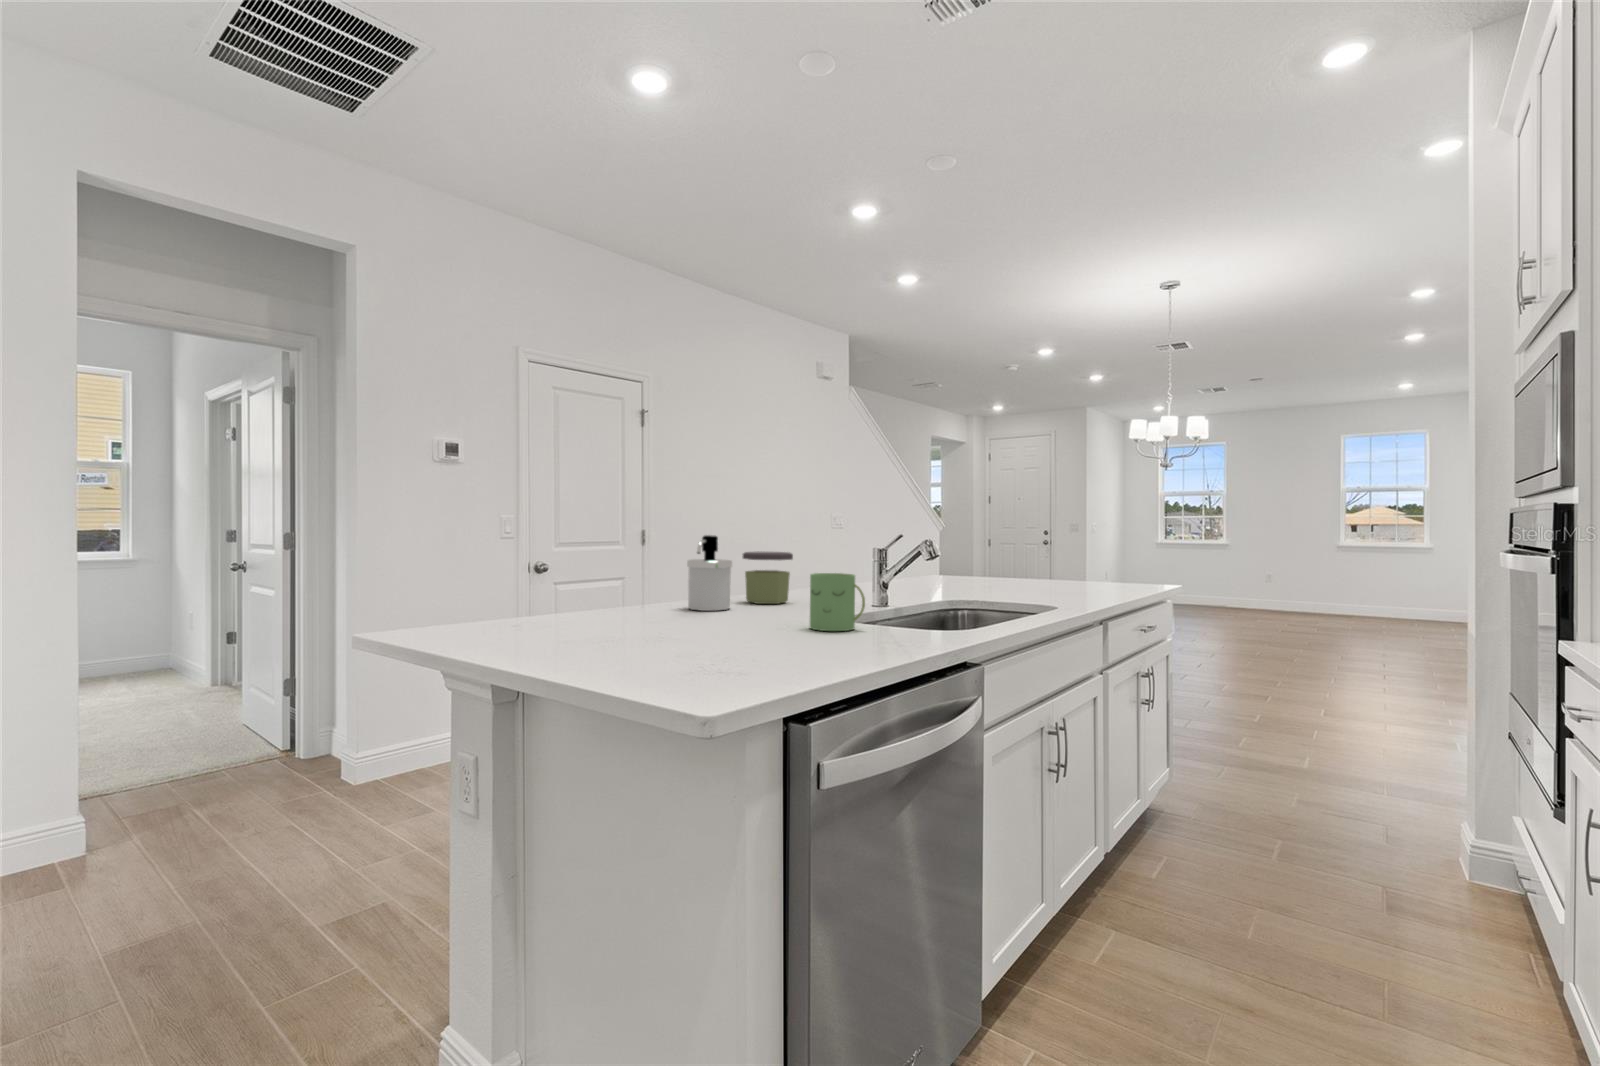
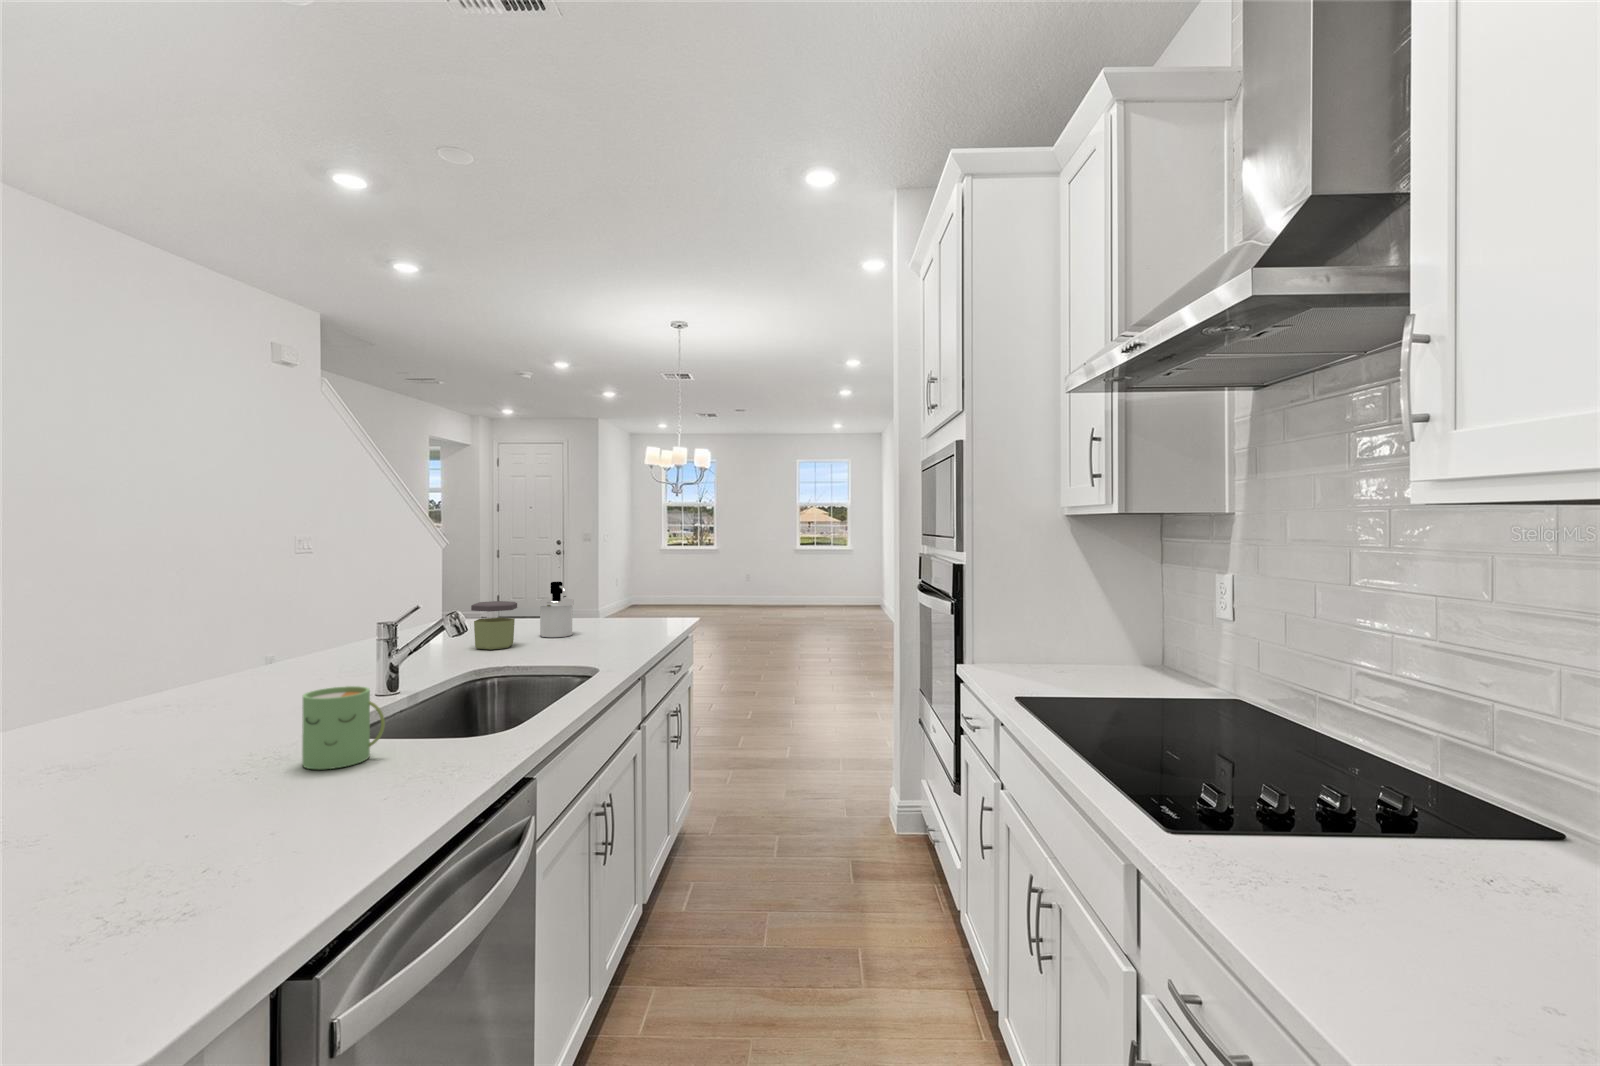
soap dispenser: present [687,535,732,611] -> present [539,581,574,637]
jar: present [743,551,793,604] -> present [471,601,517,650]

